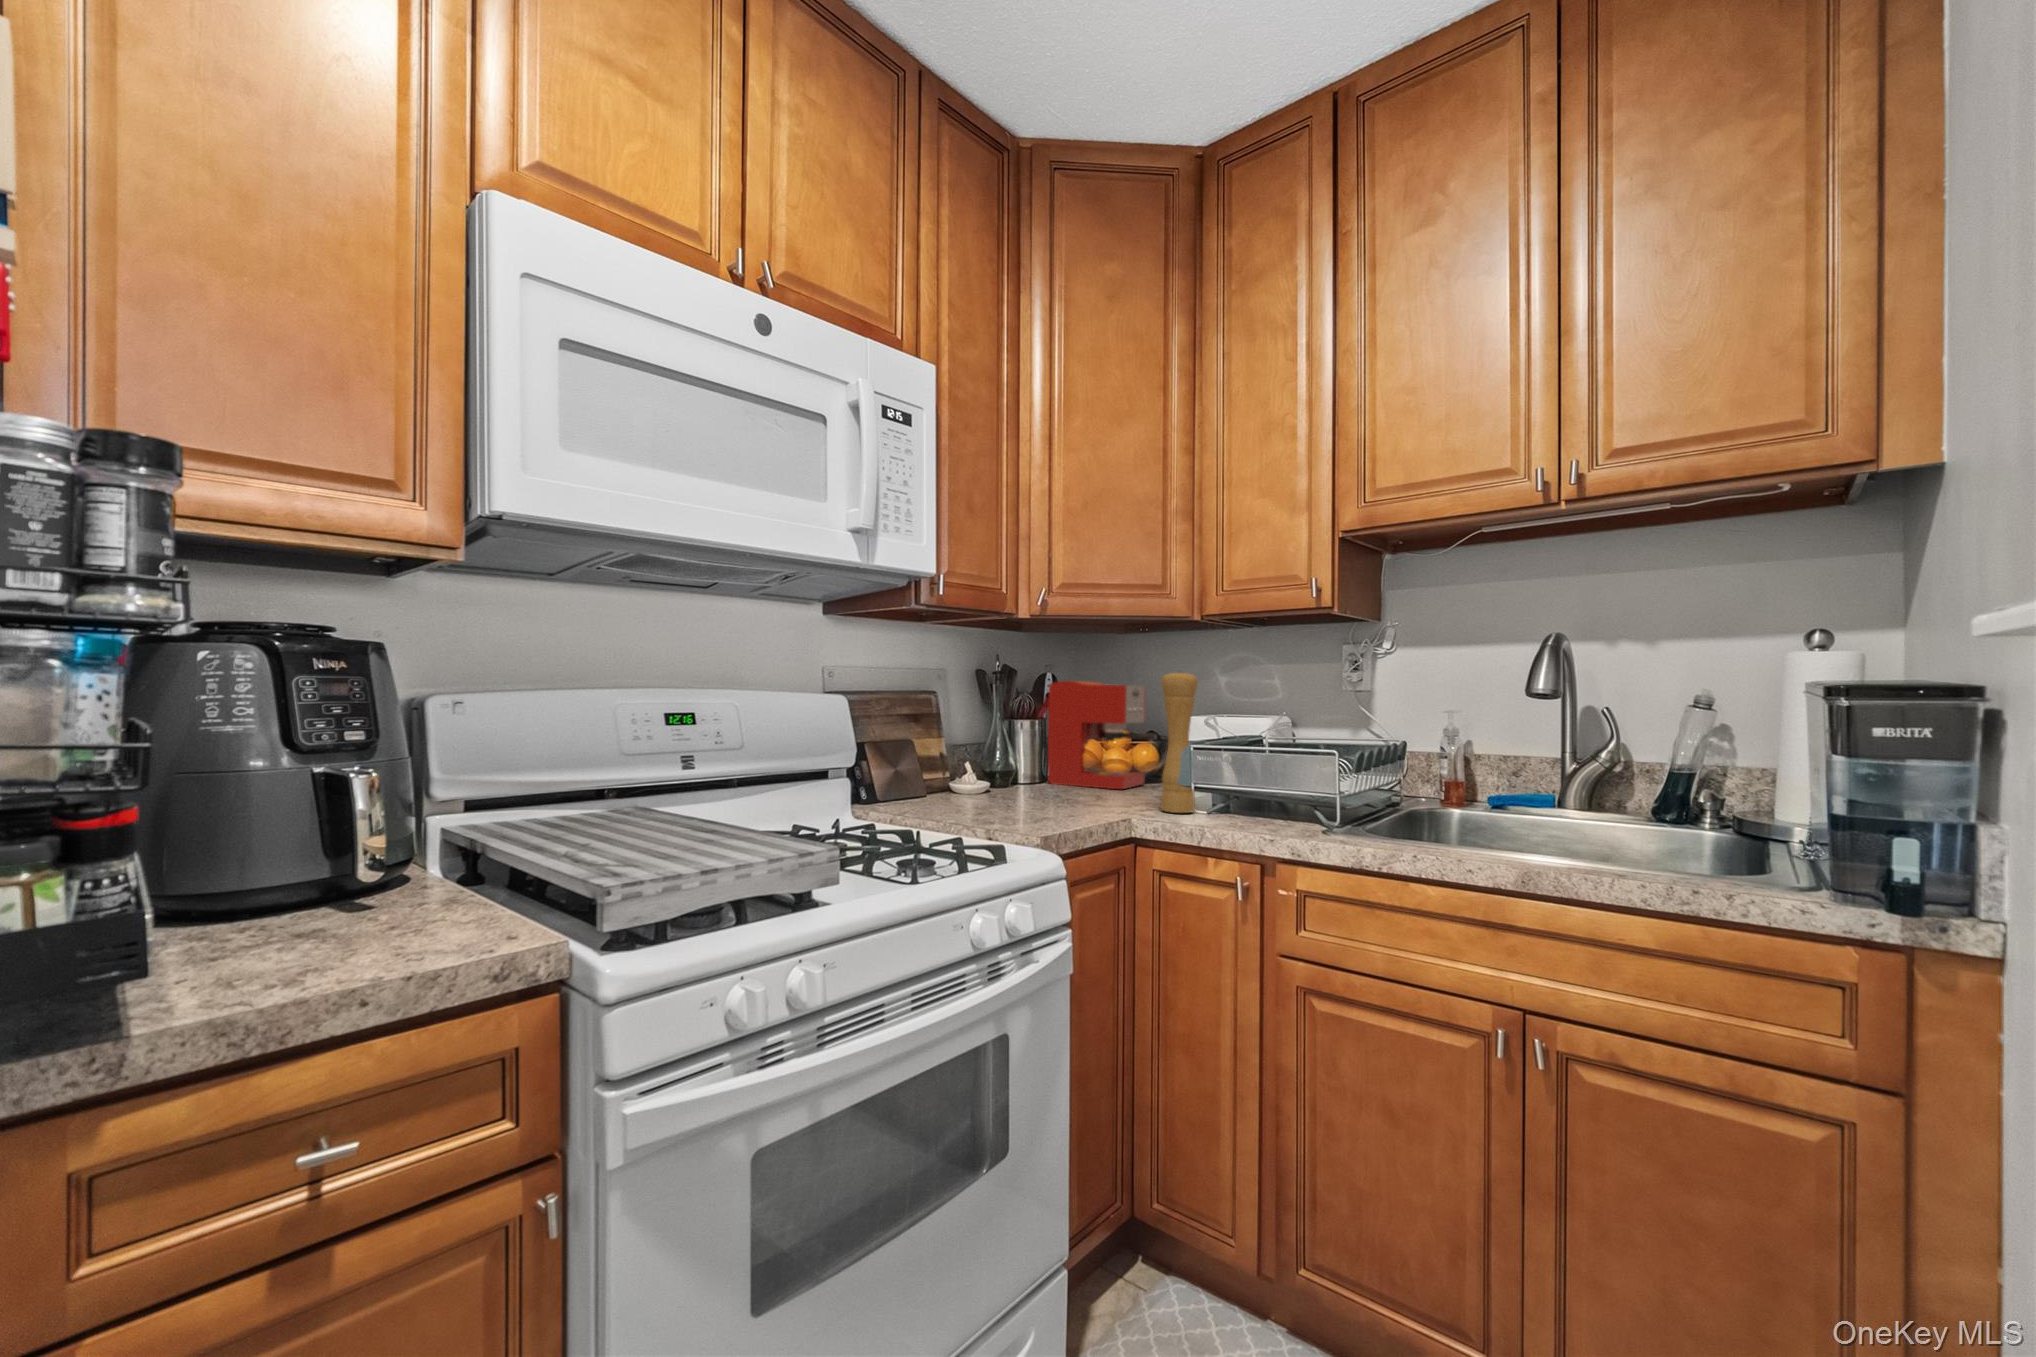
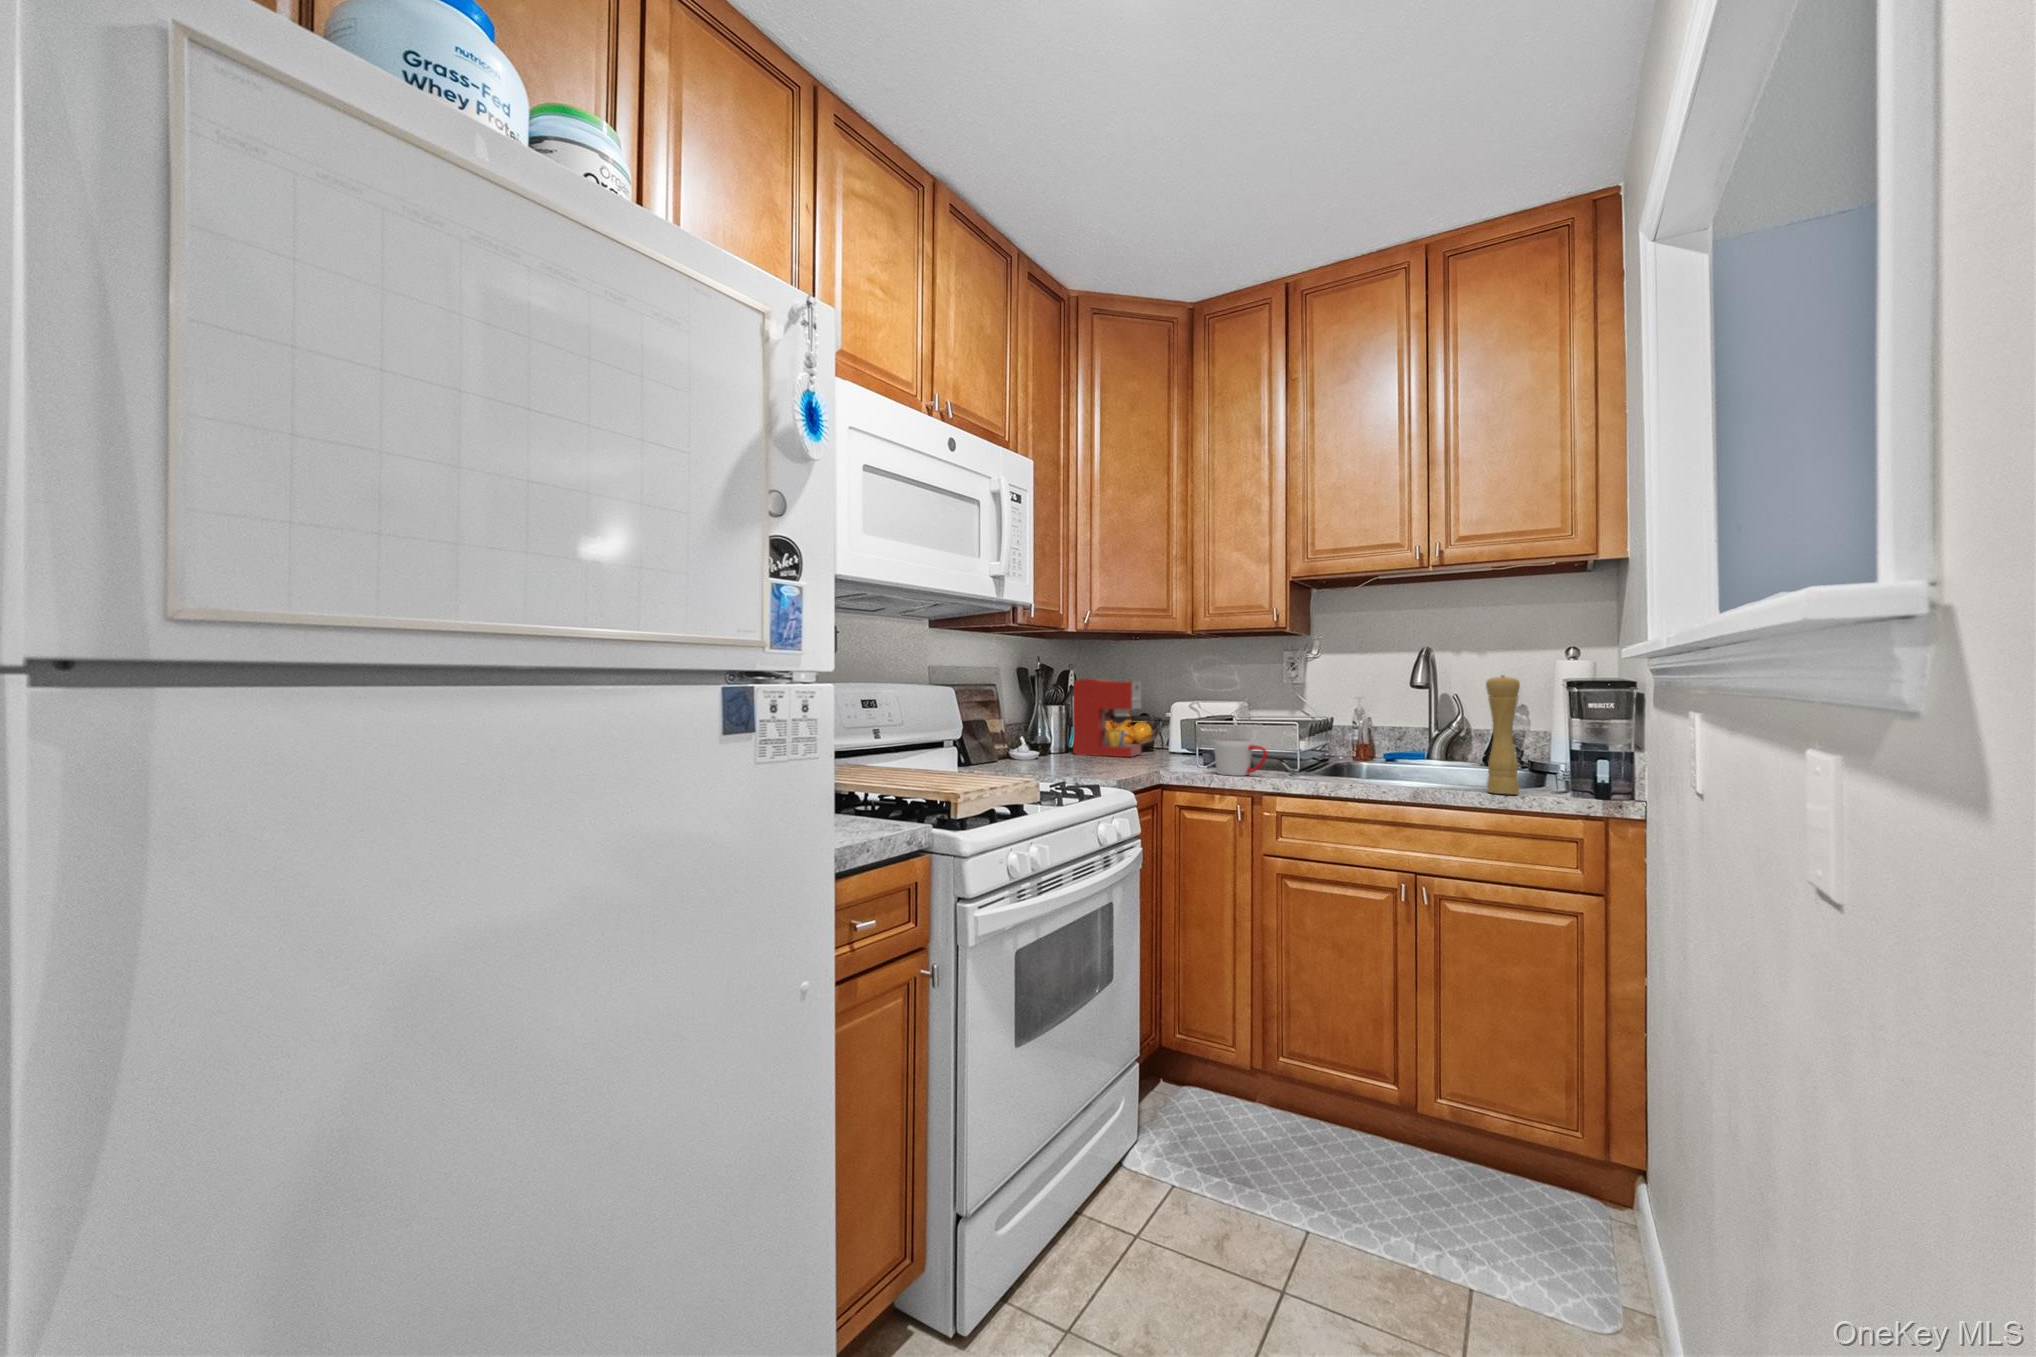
pepper mill: present [1161,671,1198,813] -> present [1486,675,1520,794]
mug: none [1212,771,1290,829] -> present [1214,739,1267,776]

